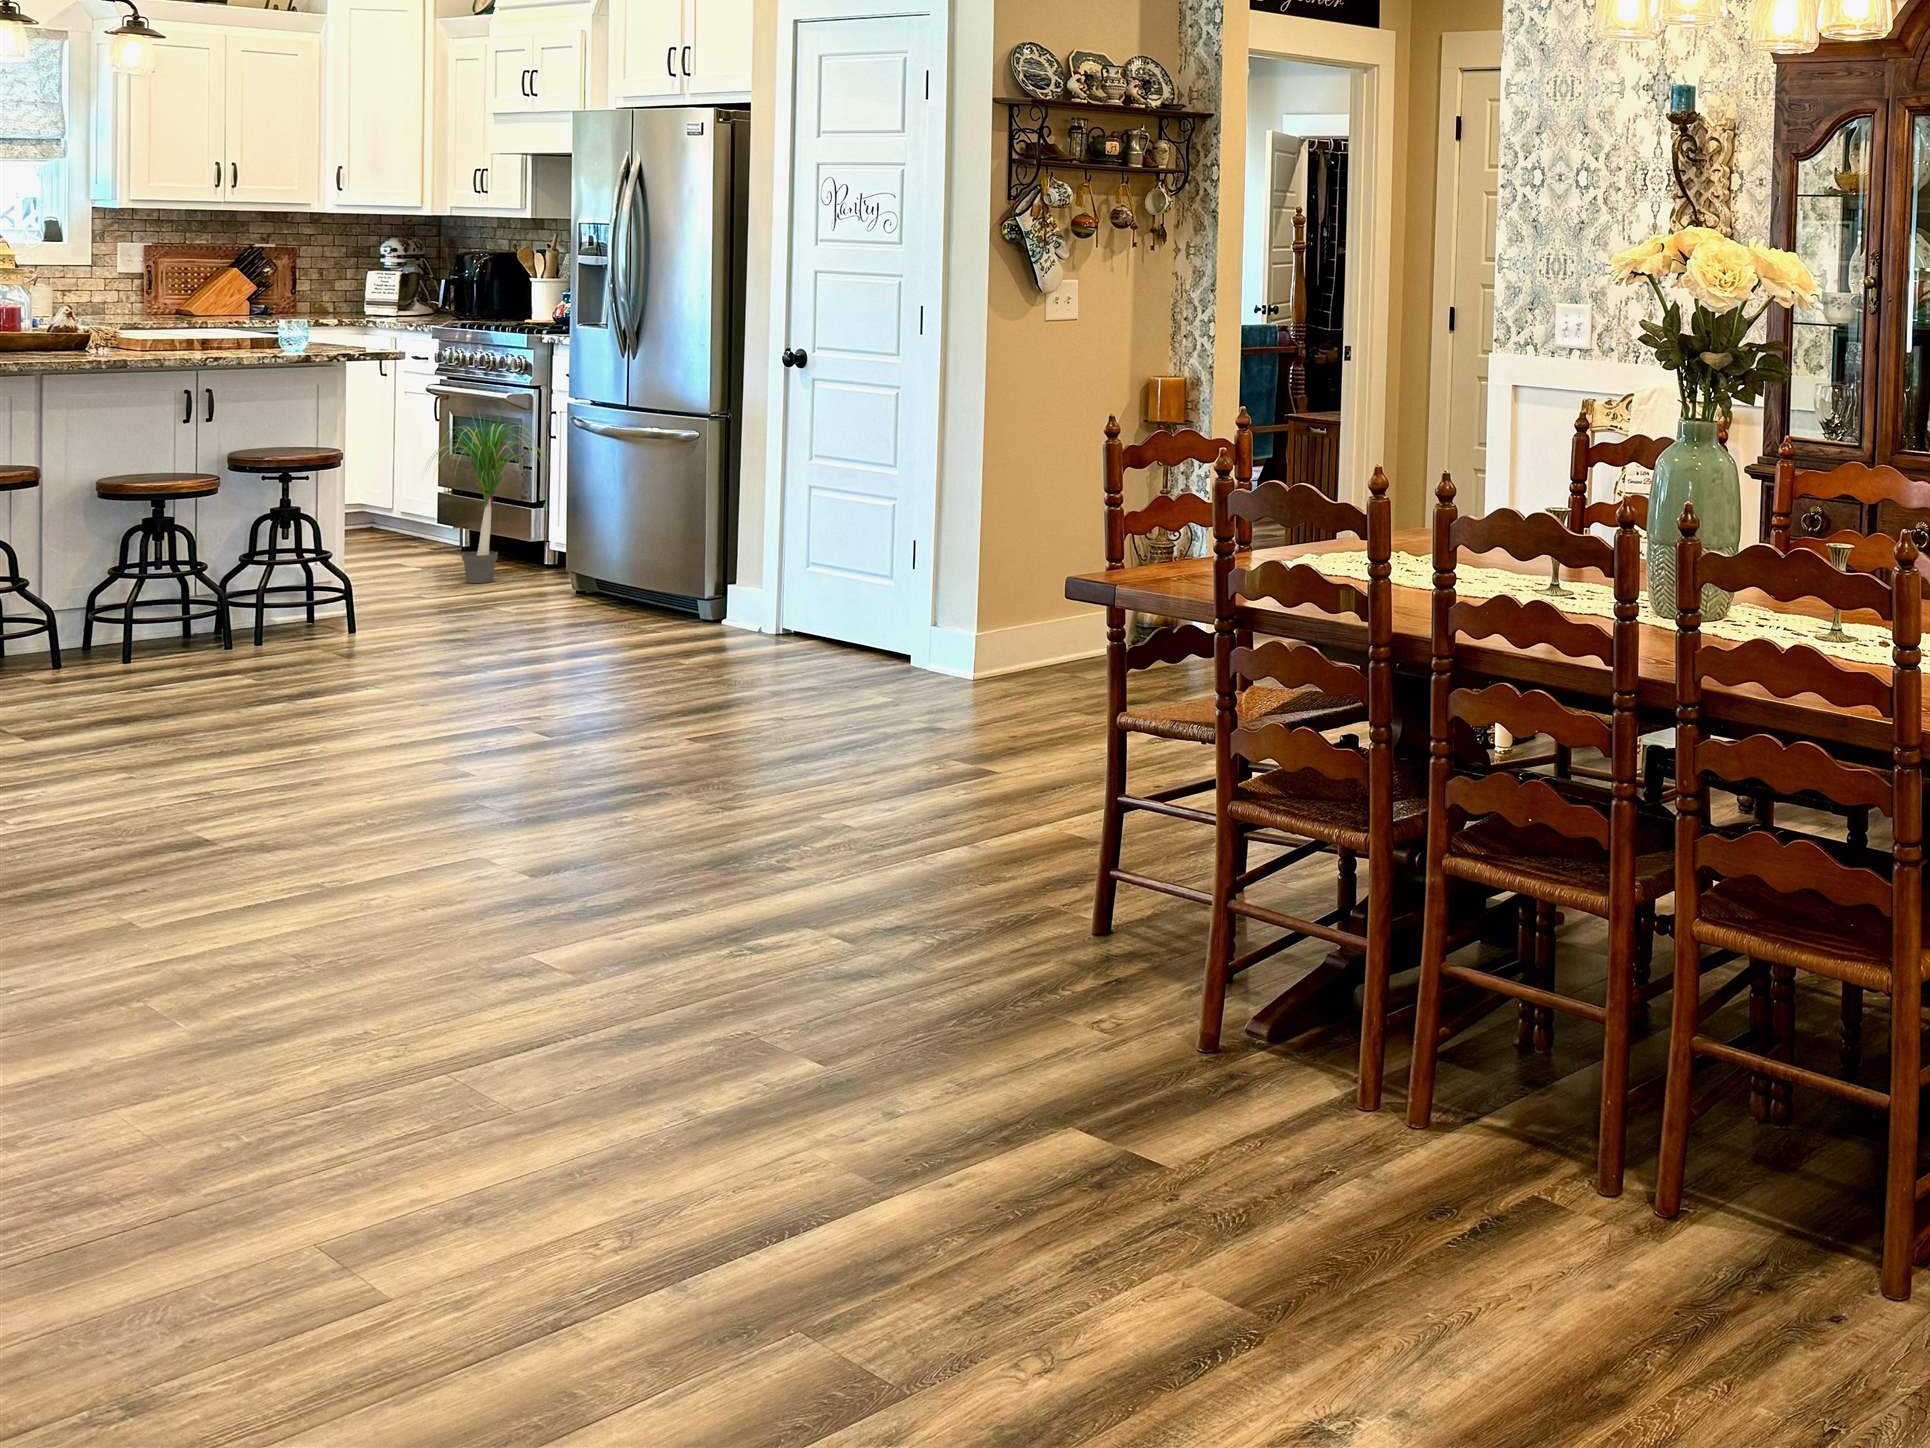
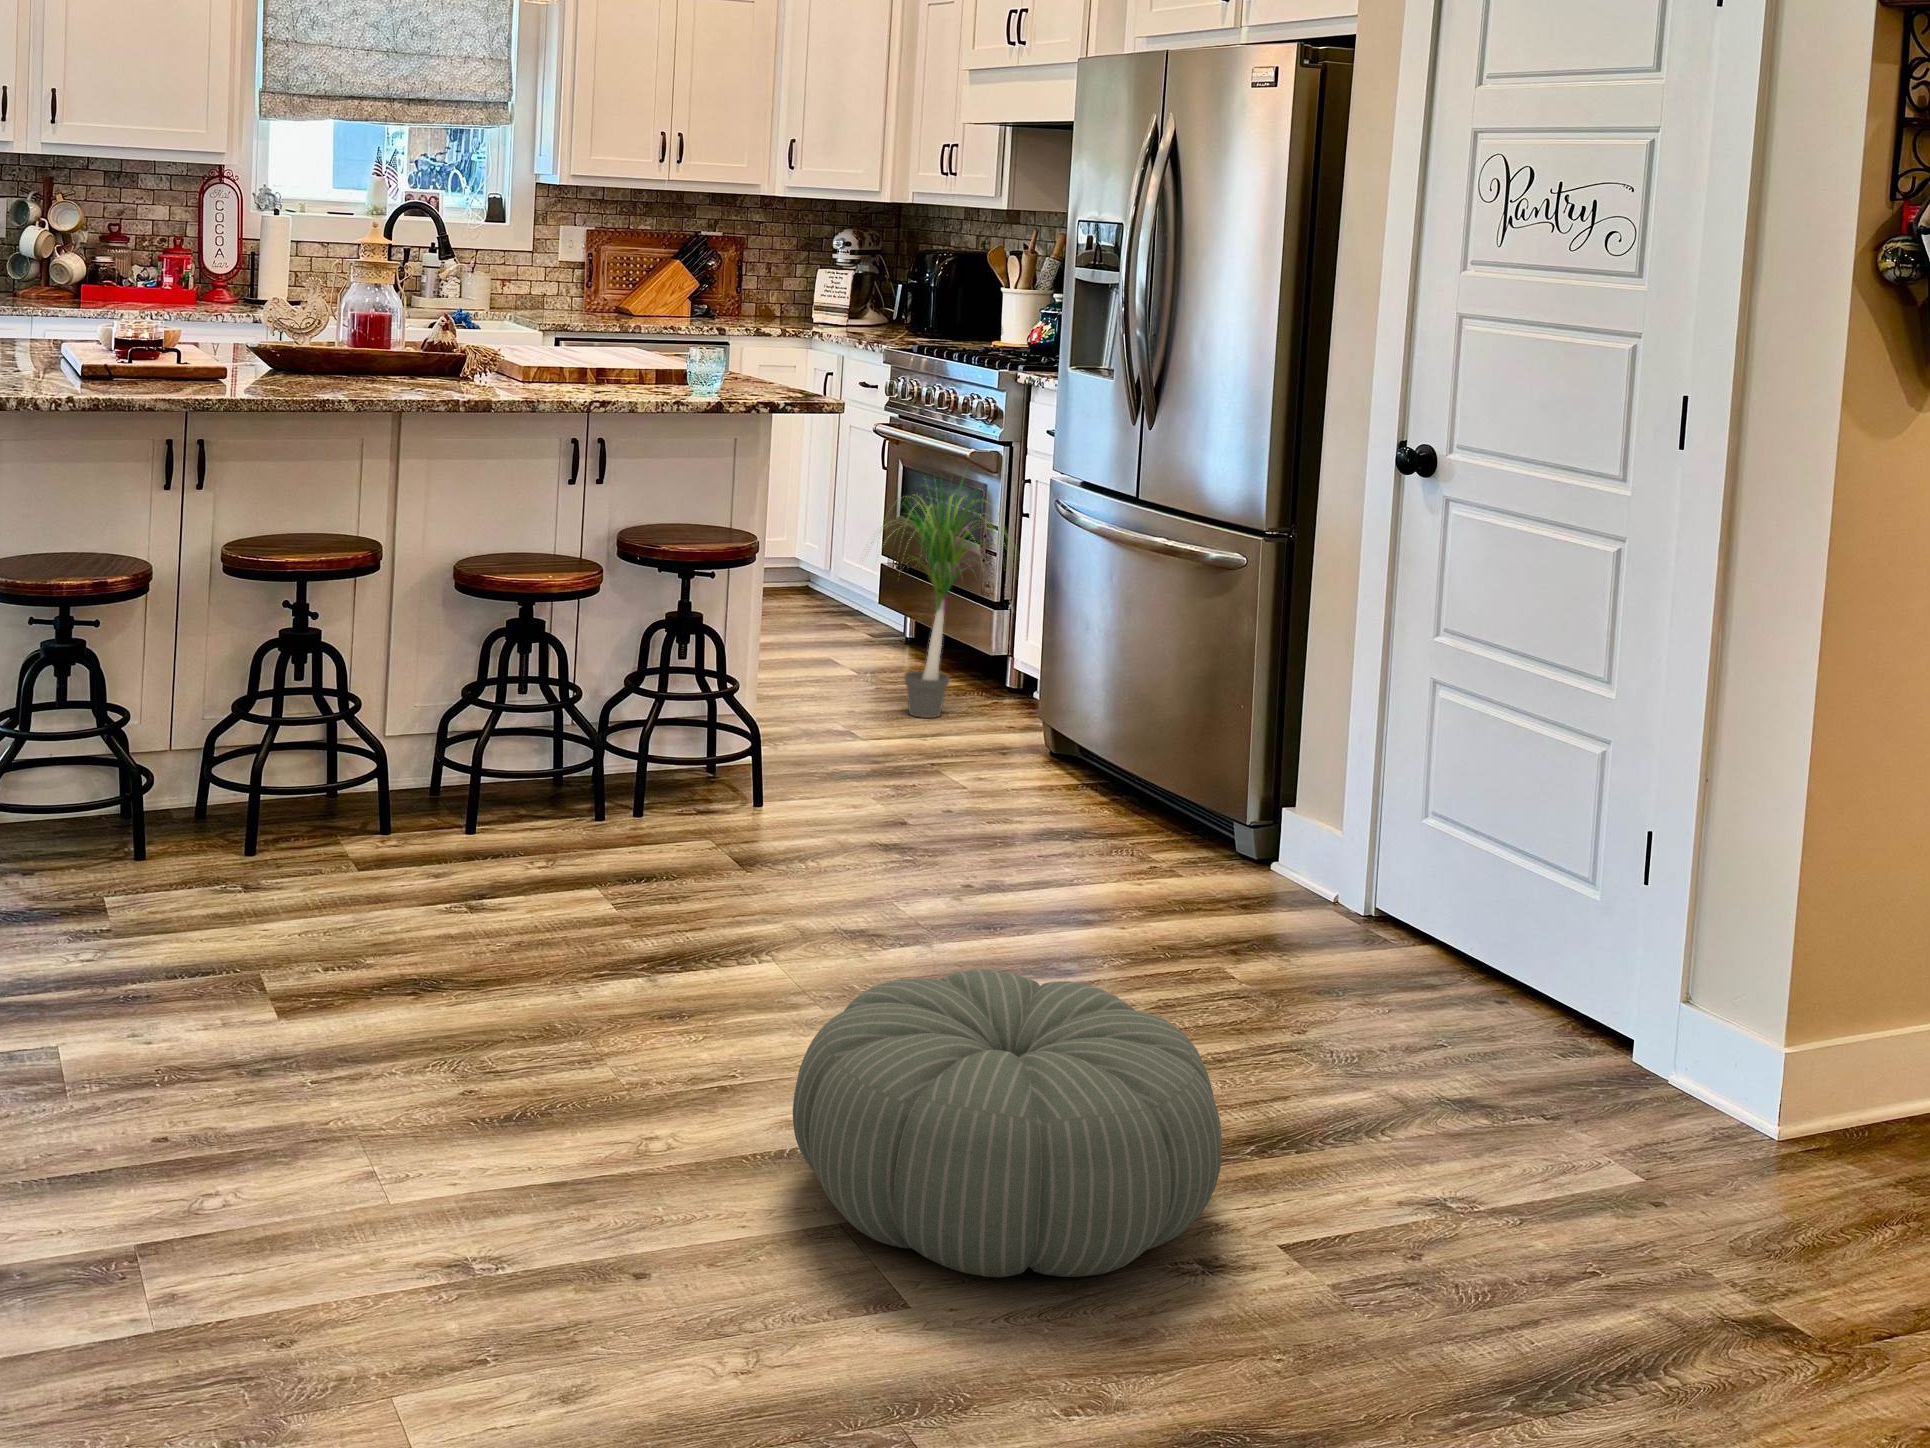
pouf: none [403,638,654,765] -> present [793,970,1222,1277]

